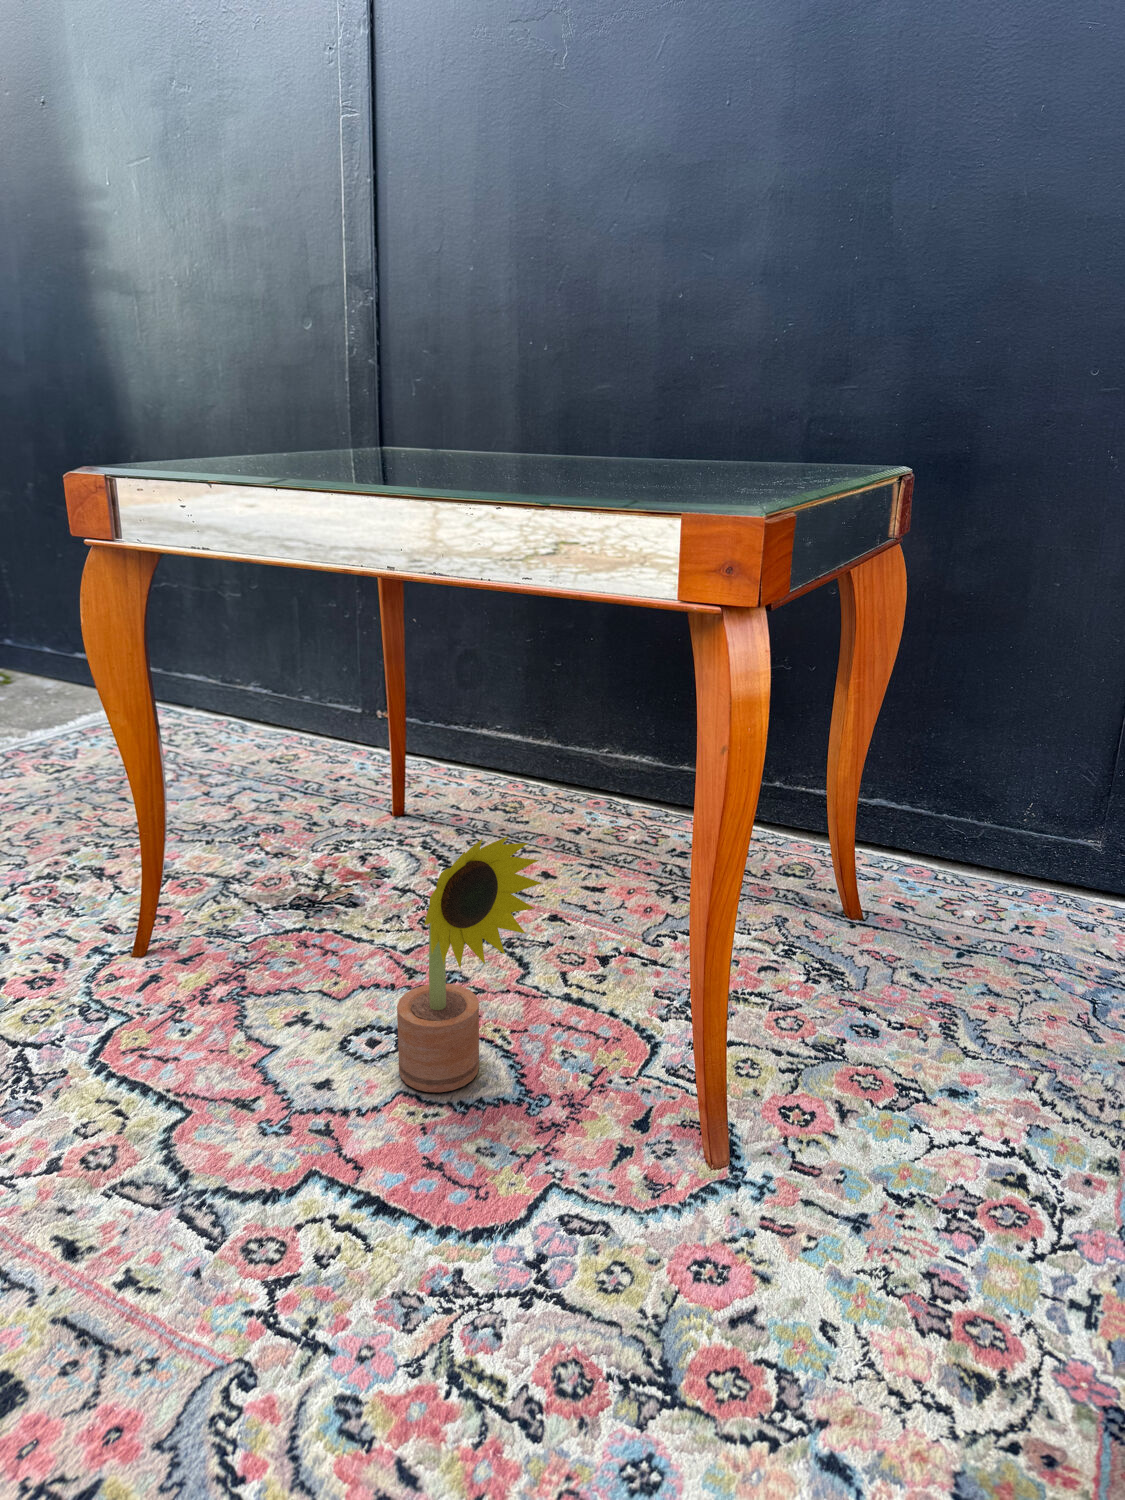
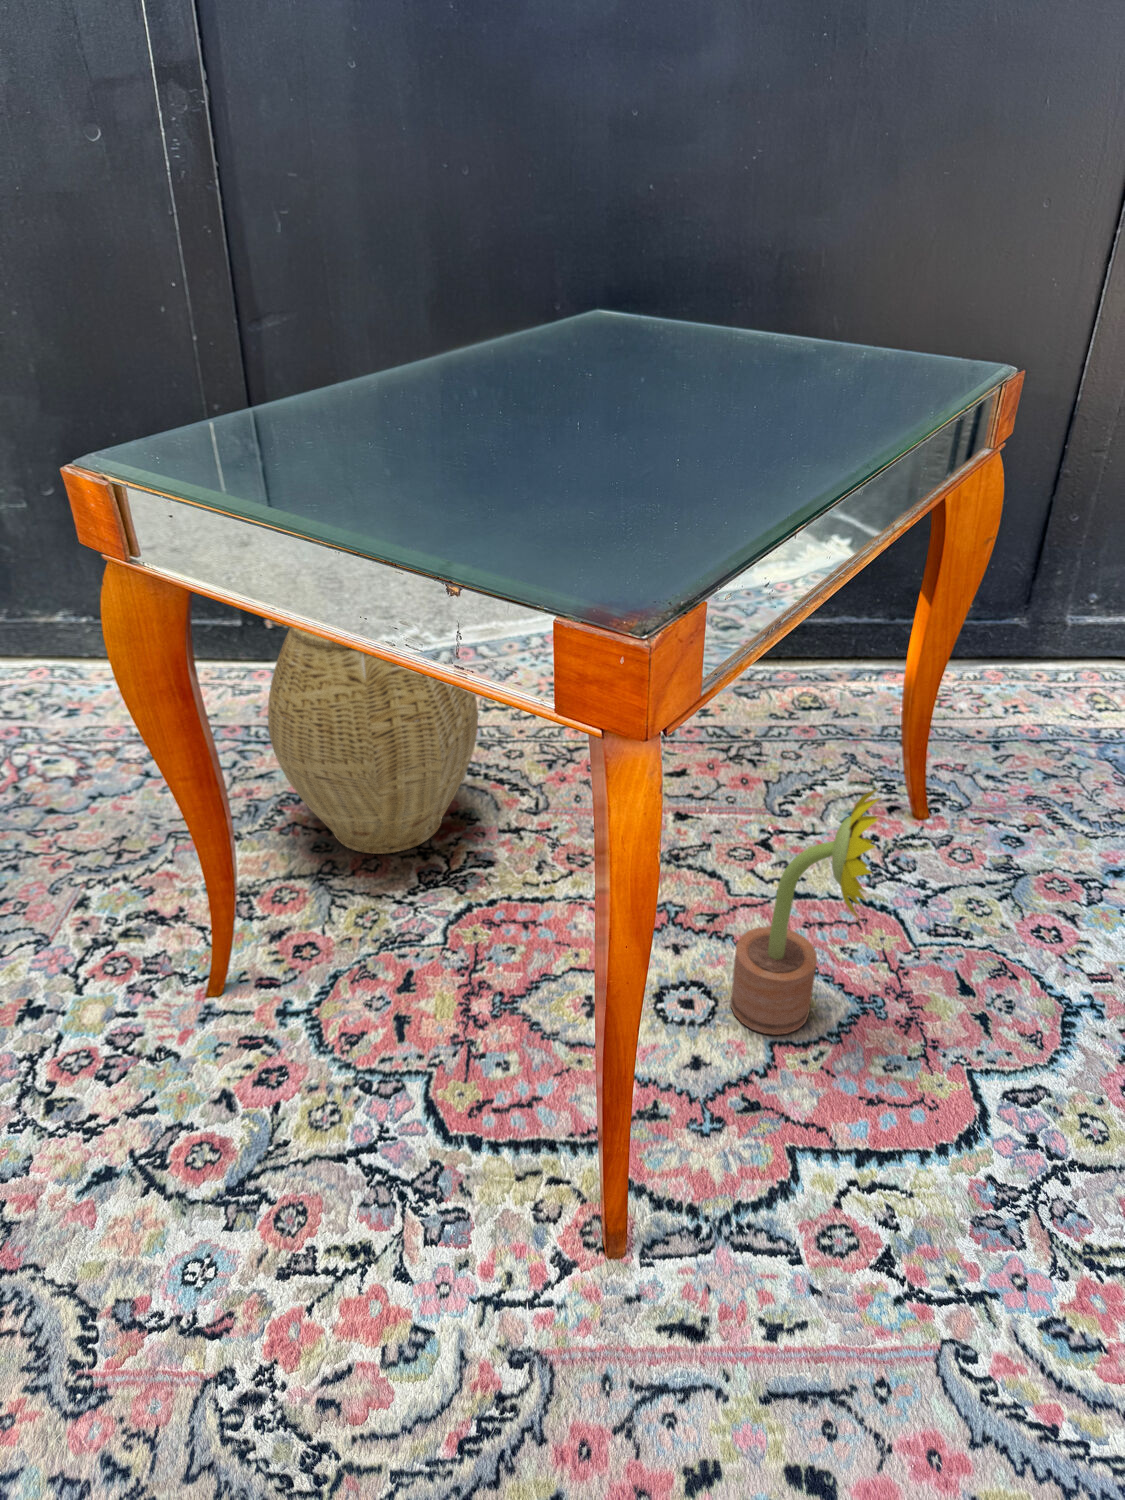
woven basket: none [221,651,404,880] -> present [268,627,478,854]

